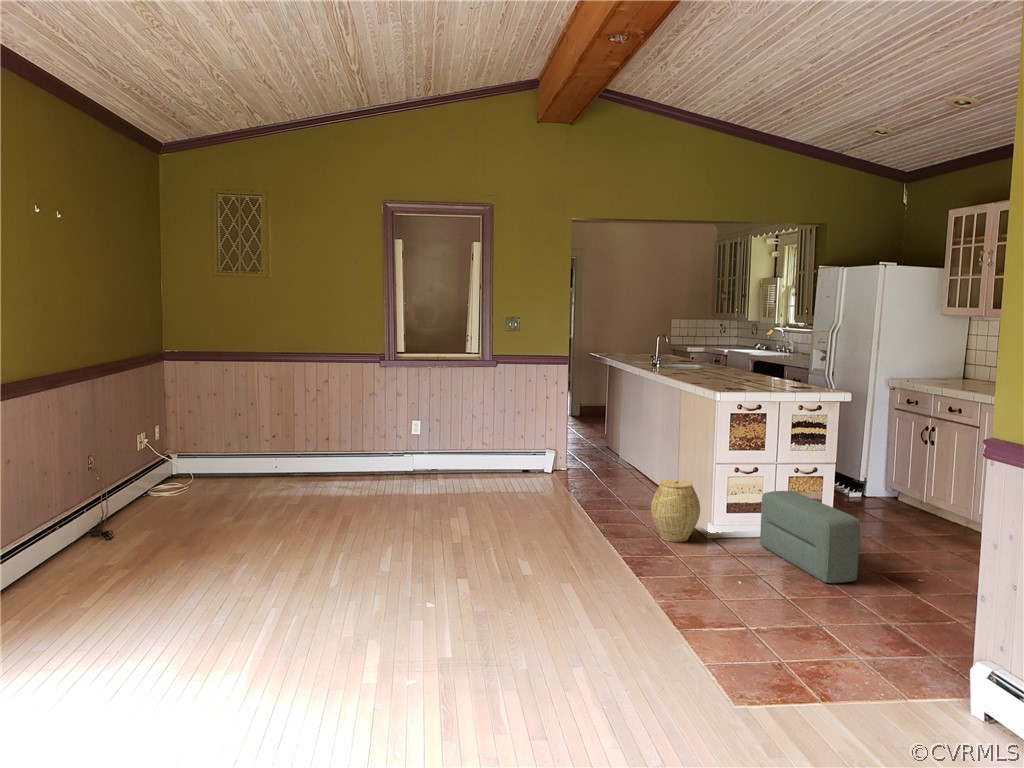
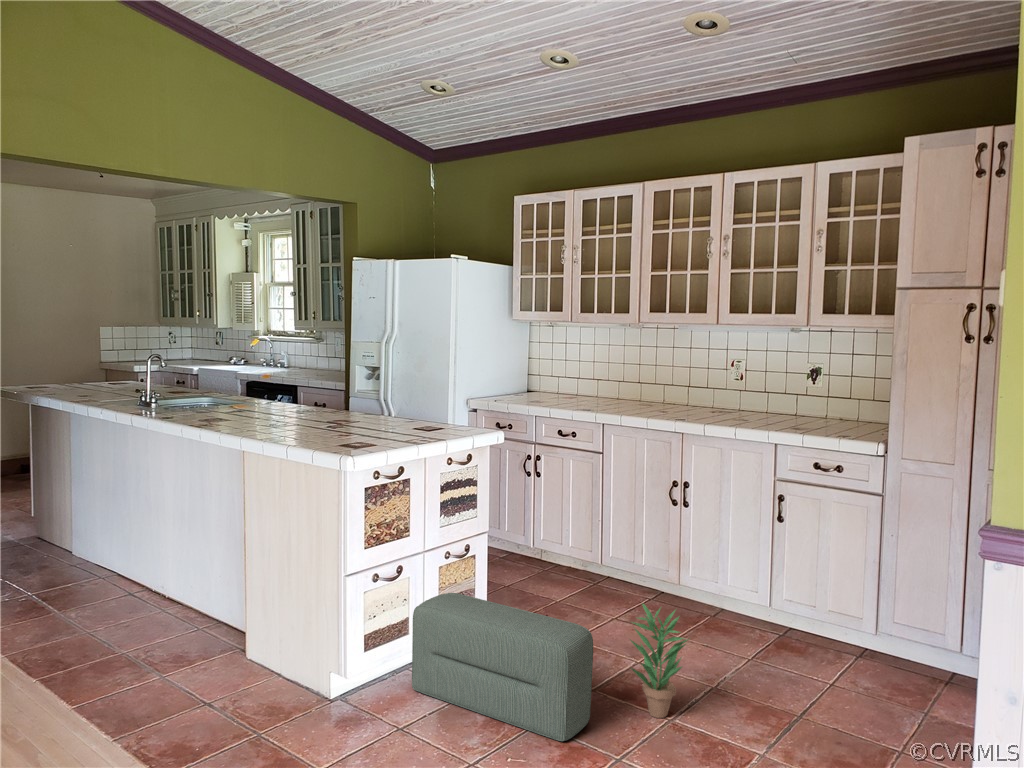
woven basket: present [651,480,700,542] -> none [228,612,319,732]
potted plant: none [887,510,939,593] -> present [631,604,688,718]

